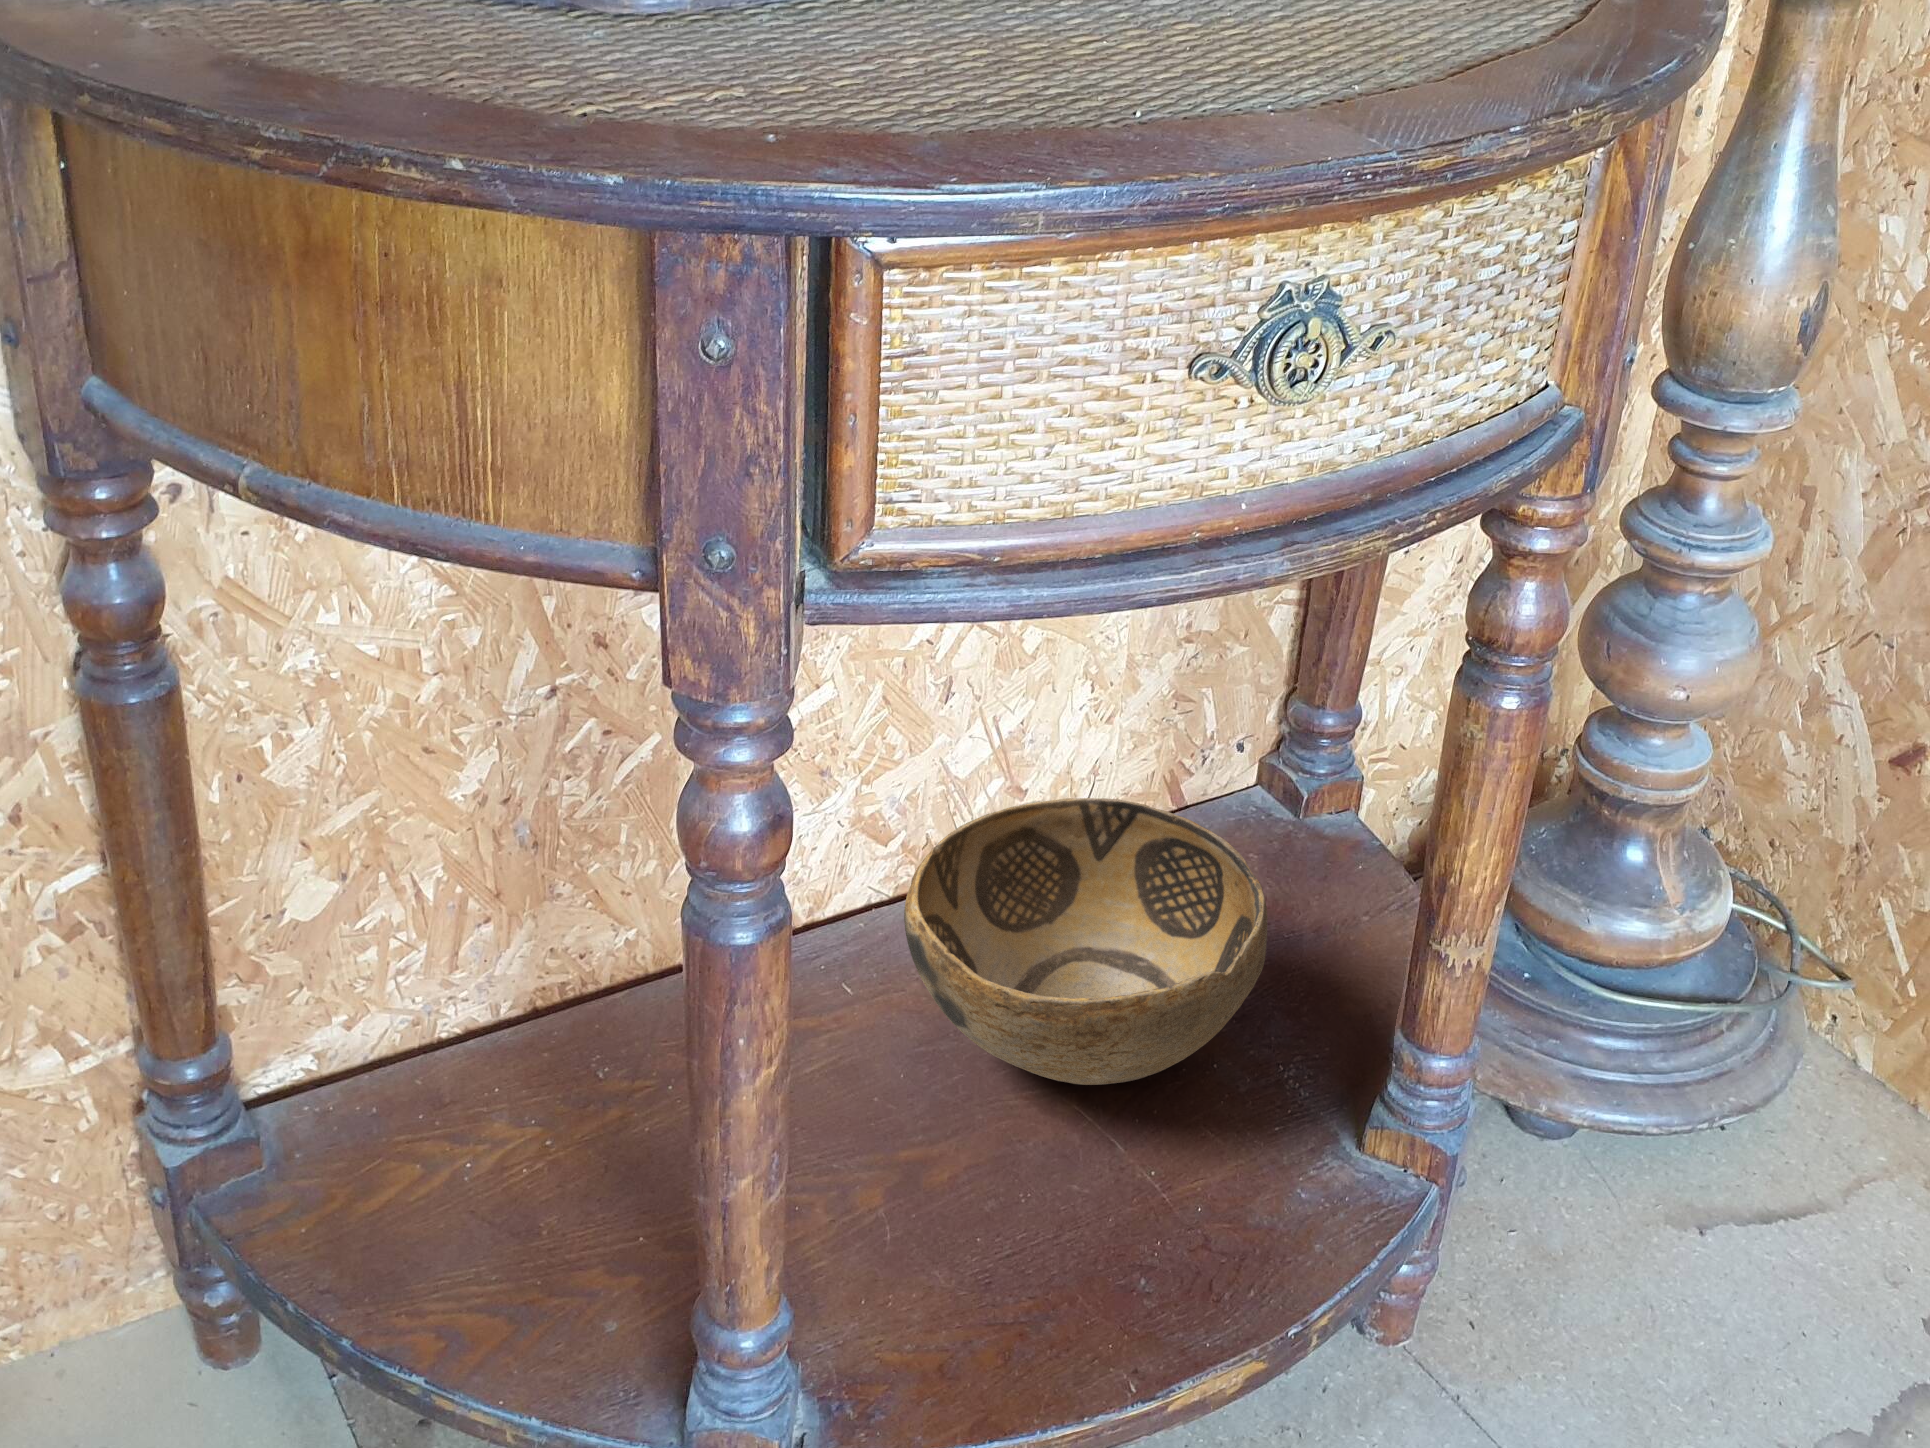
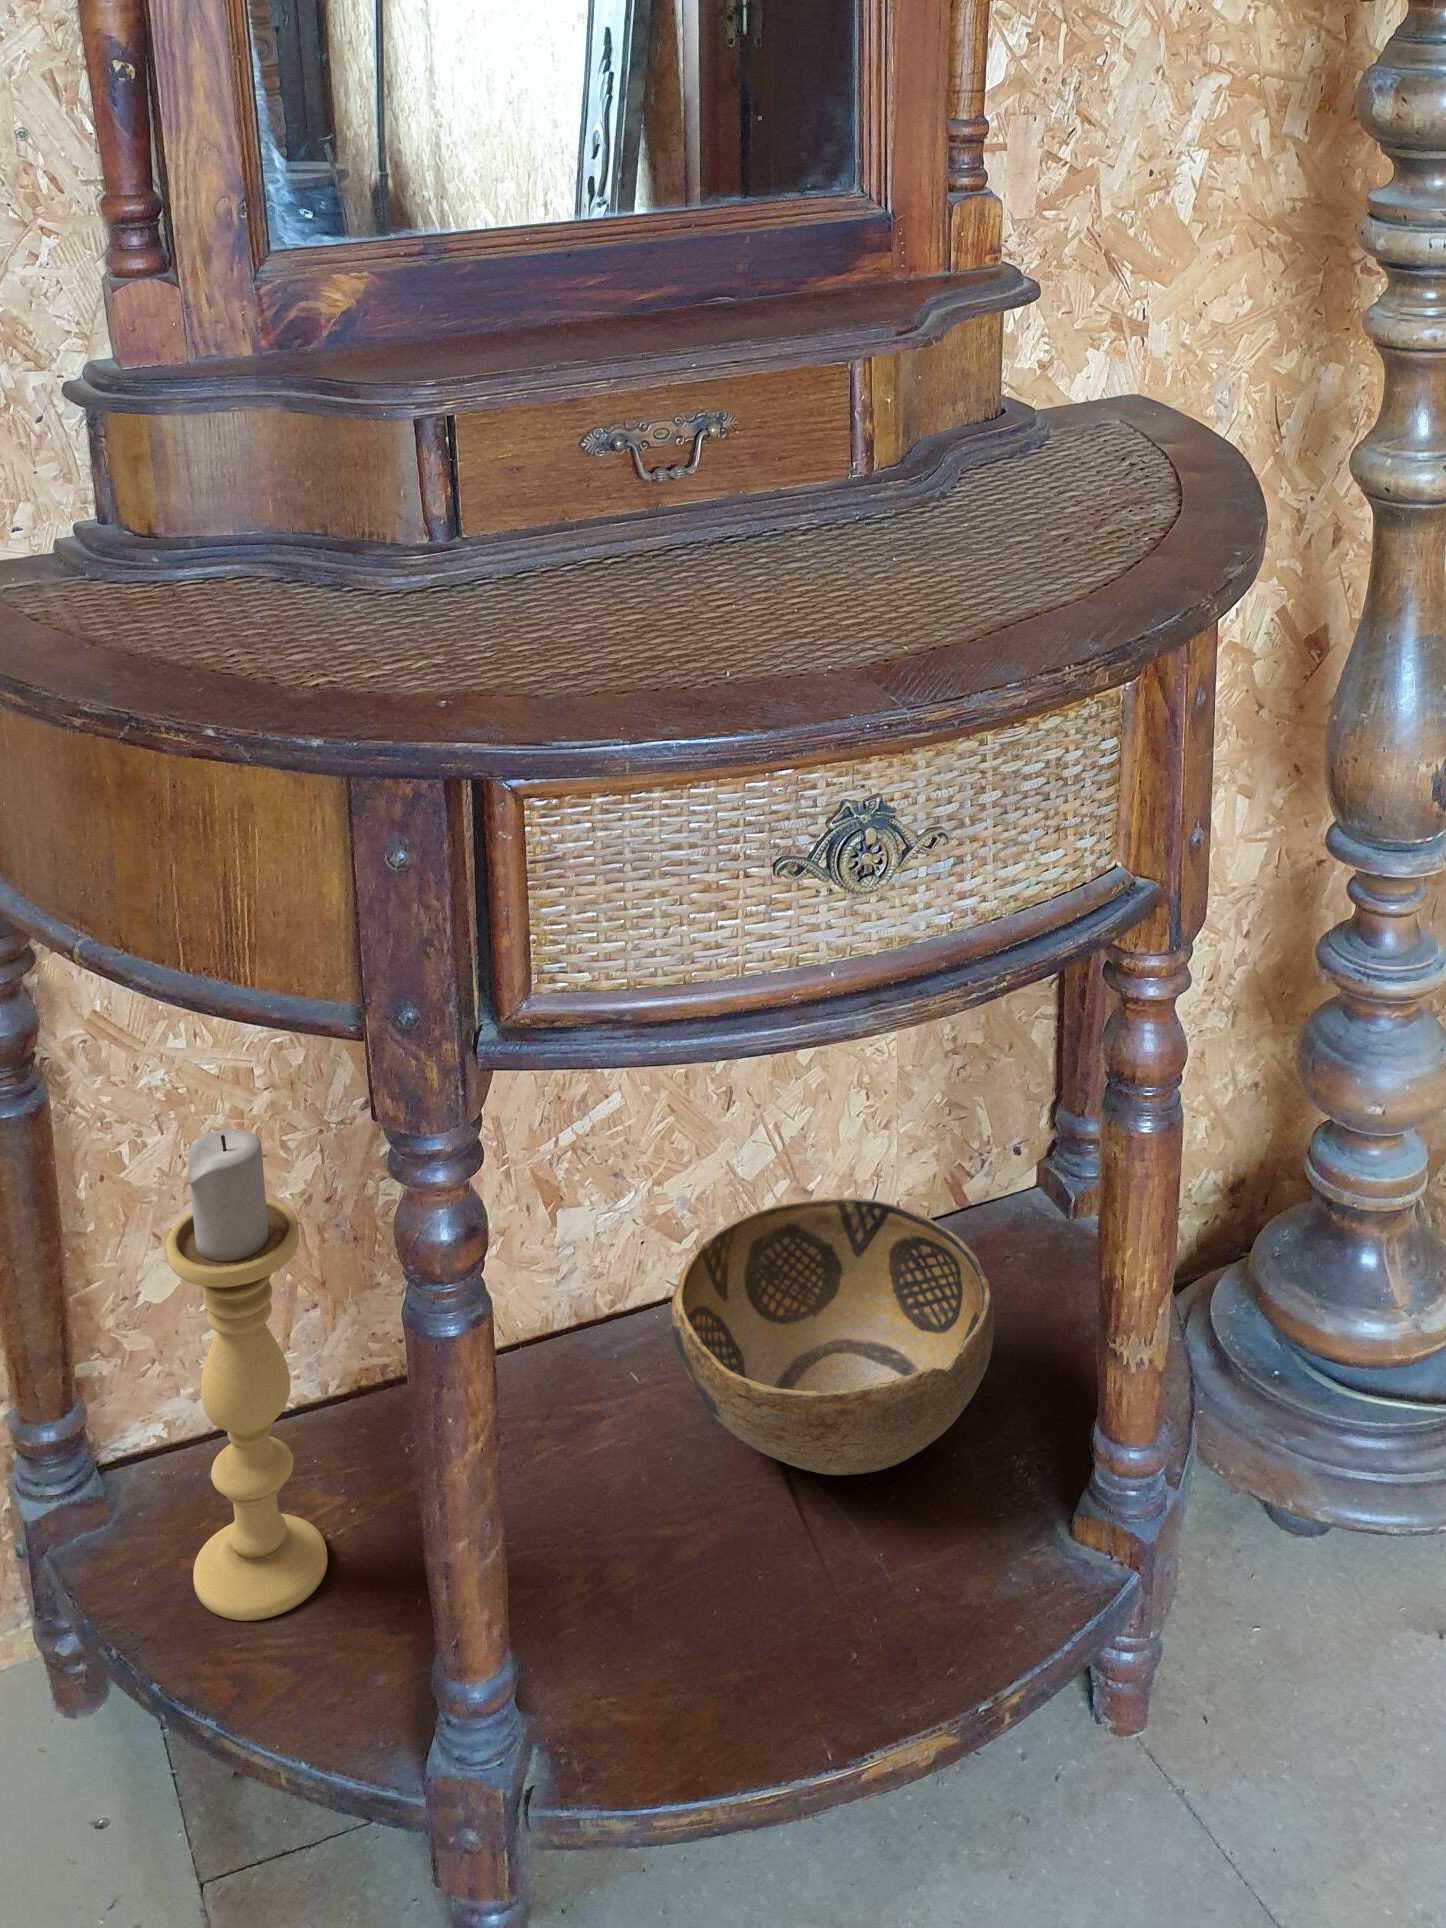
candle holder: none [343,715,532,1251] -> present [167,1129,328,1621]

